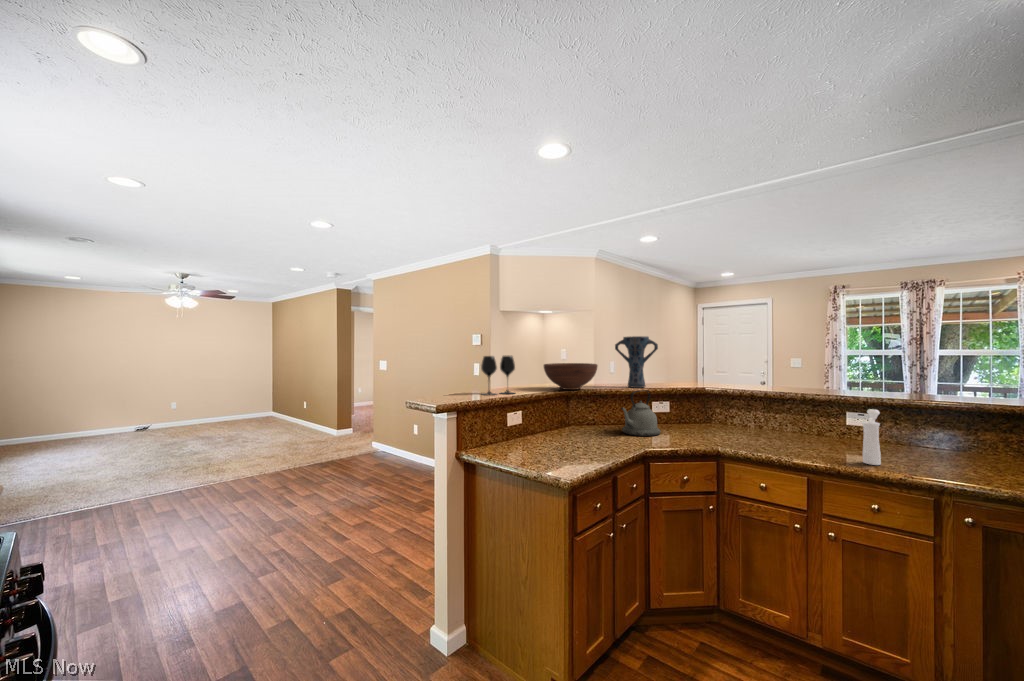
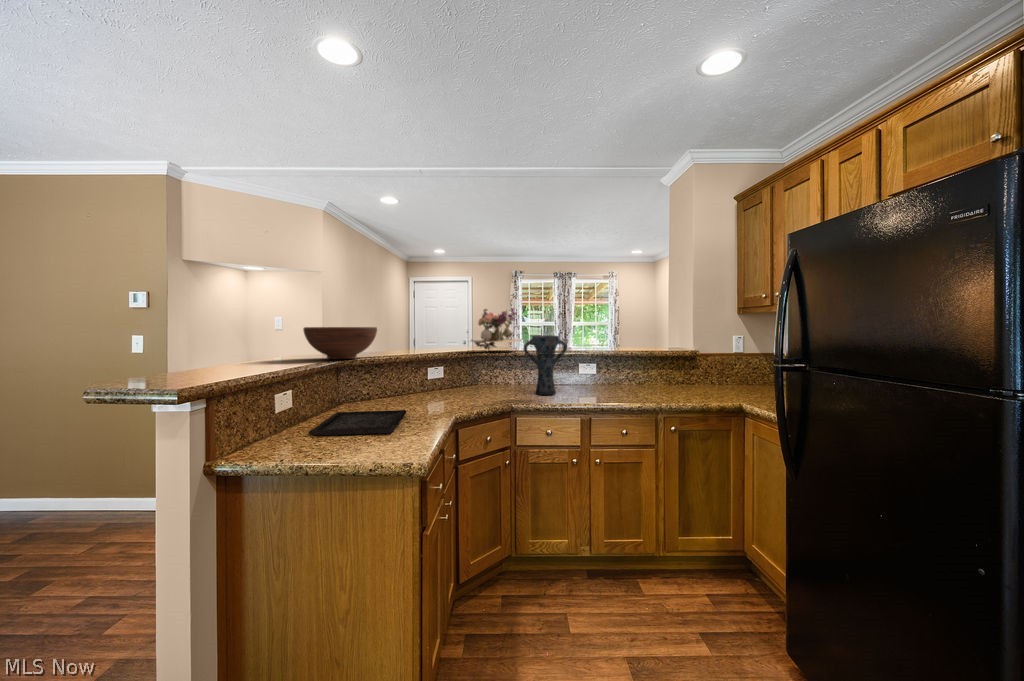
vase: present [615,336,658,388] -> present [524,335,567,395]
flower arrangement: none [696,341,766,389] -> present [471,308,521,350]
wine glass: present [481,356,515,395] -> none [220,311,278,371]
kettle: present [622,390,661,436] -> none [409,355,450,404]
pepper mill: present [862,409,881,465] -> none [608,358,621,400]
tray: none [524,431,606,453] -> present [309,410,406,435]

